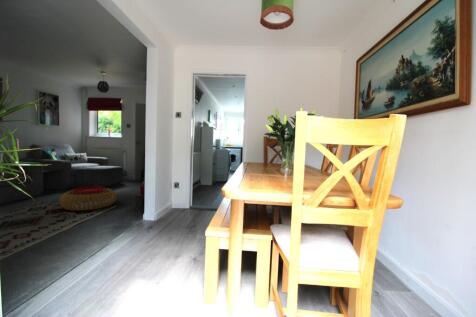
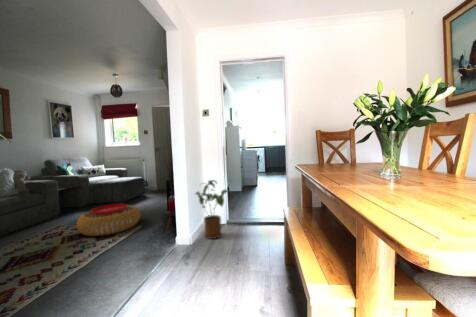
house plant: none [163,171,192,218] -> present [196,180,228,239]

